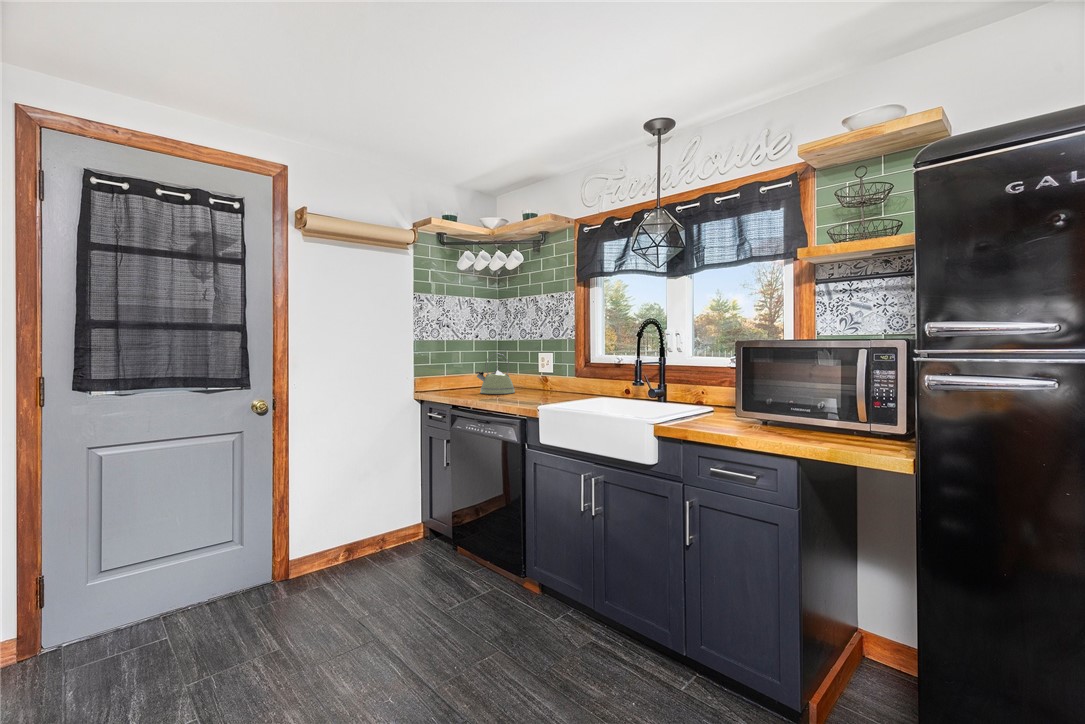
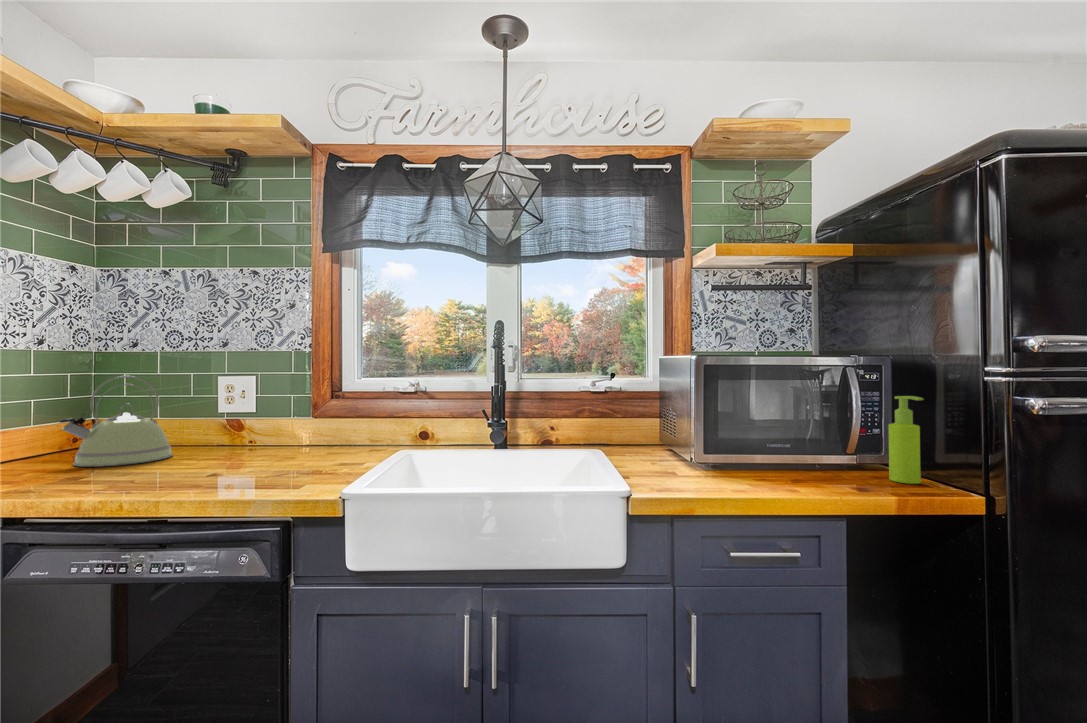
soap dispenser: none [833,378,856,448] -> present [888,396,923,484]

